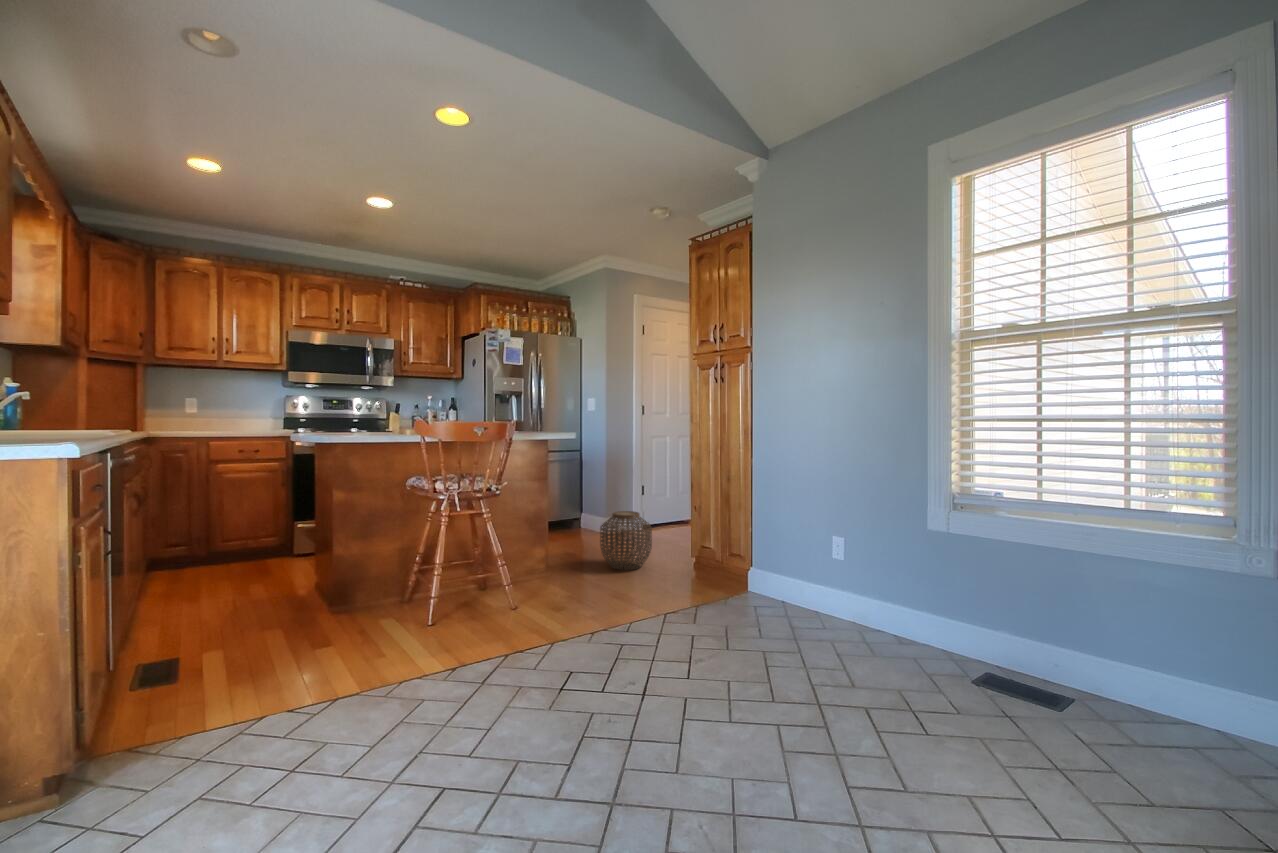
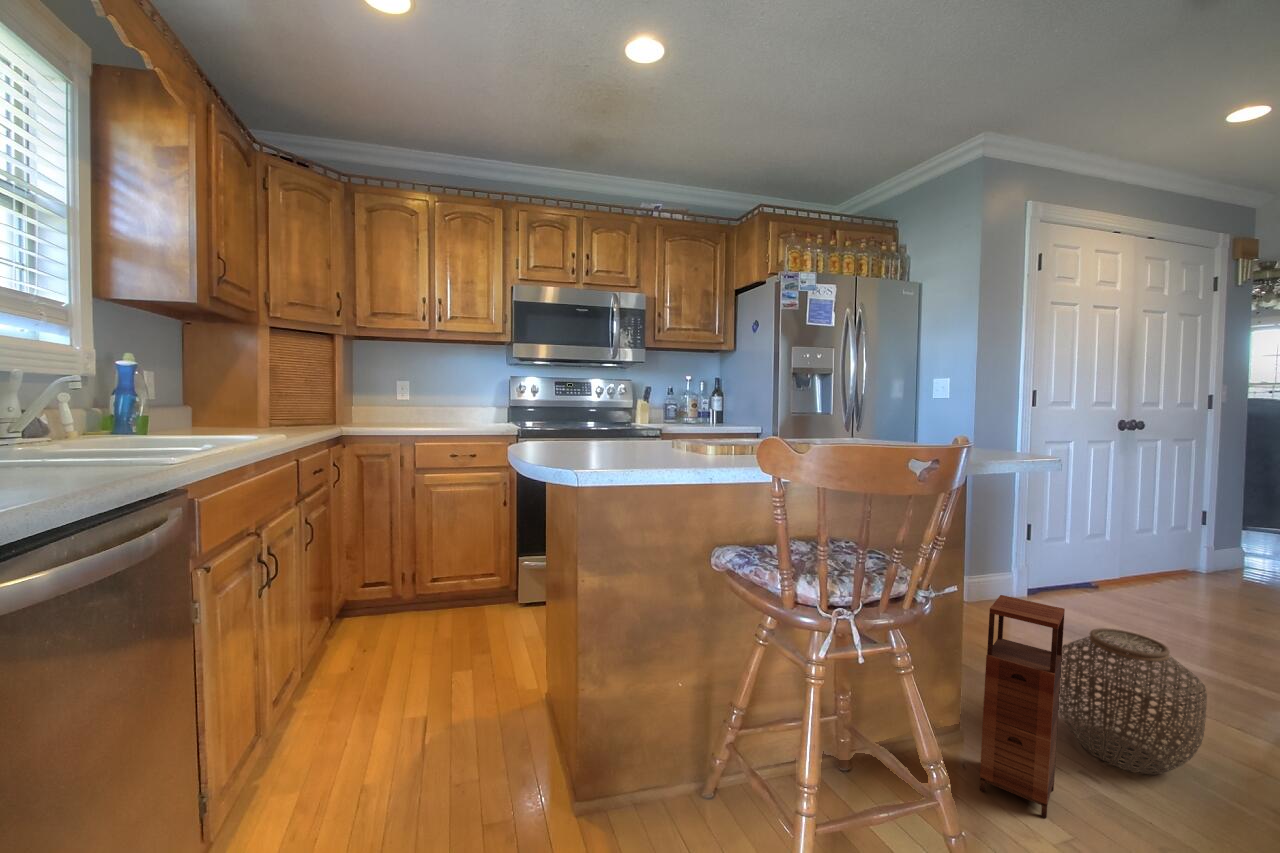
storage cabinet: none [551,494,586,584] -> present [980,595,1065,818]

